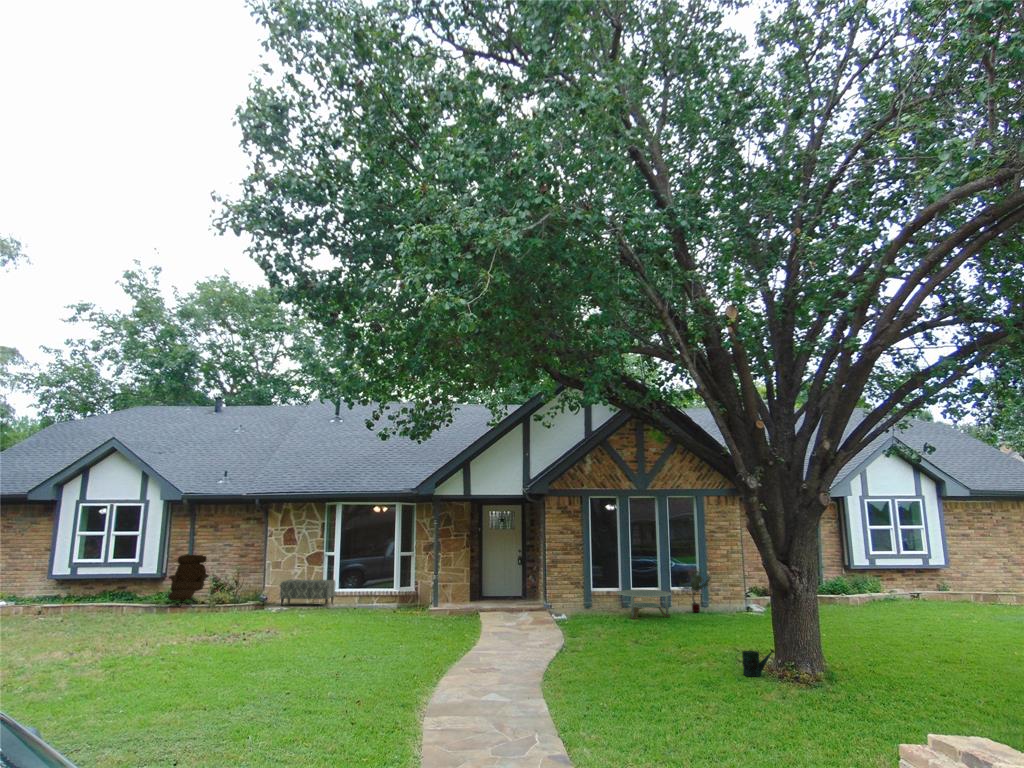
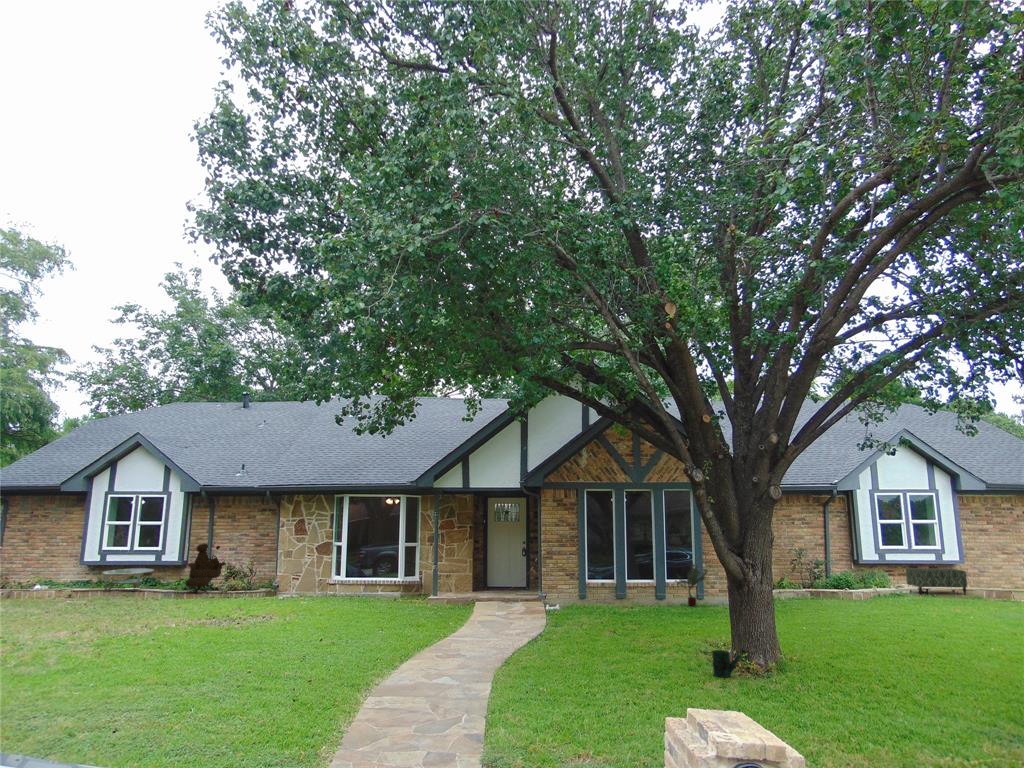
bench: present [280,580,335,606] -> present [906,568,967,595]
round table: present [617,589,671,619] -> present [103,568,154,592]

